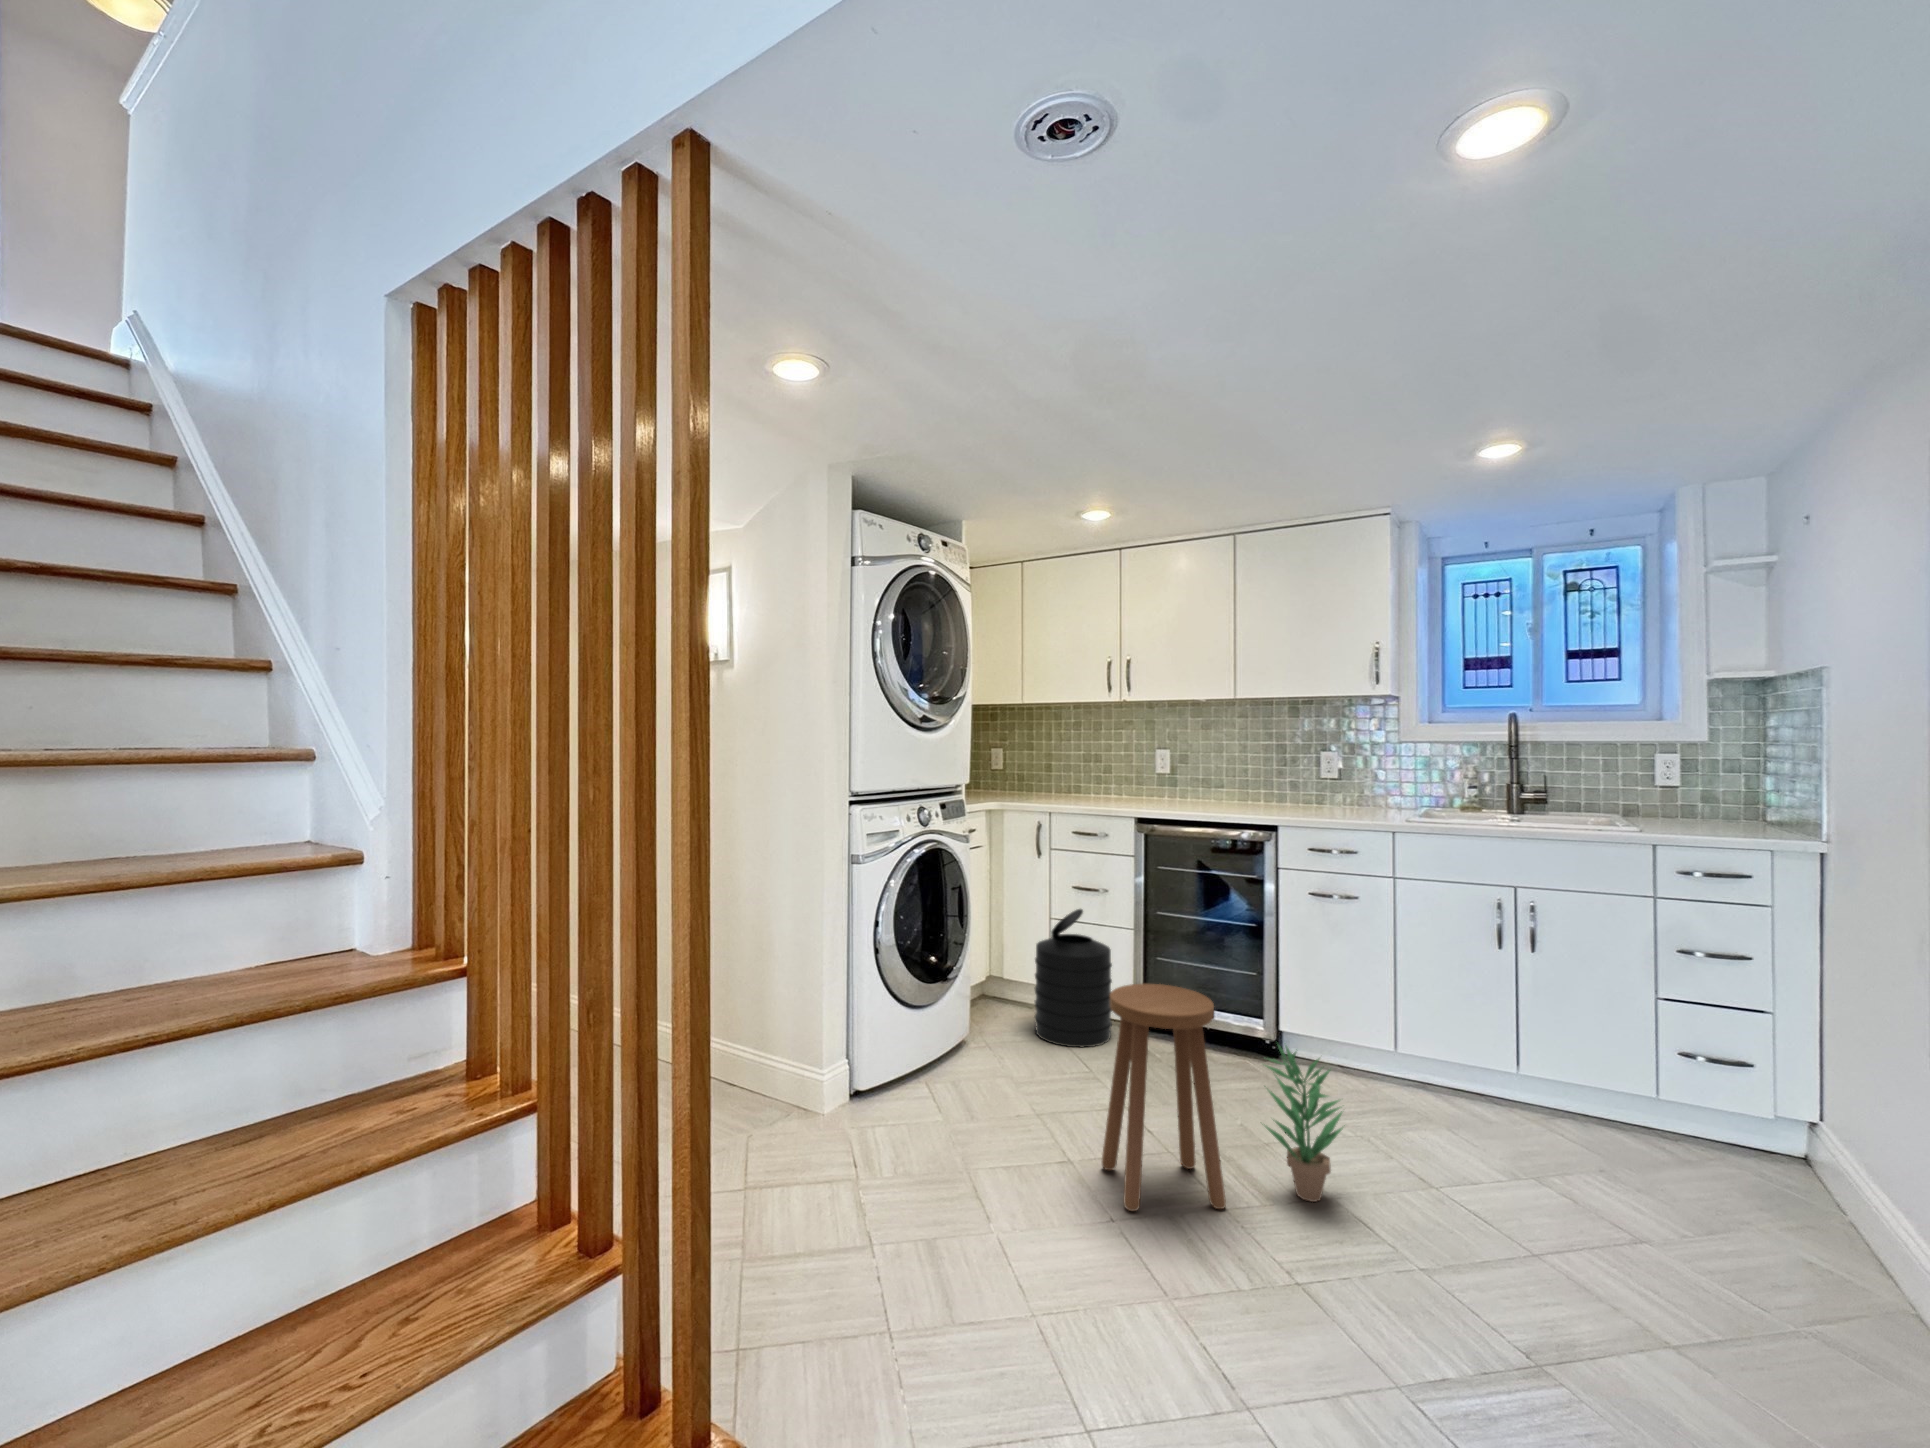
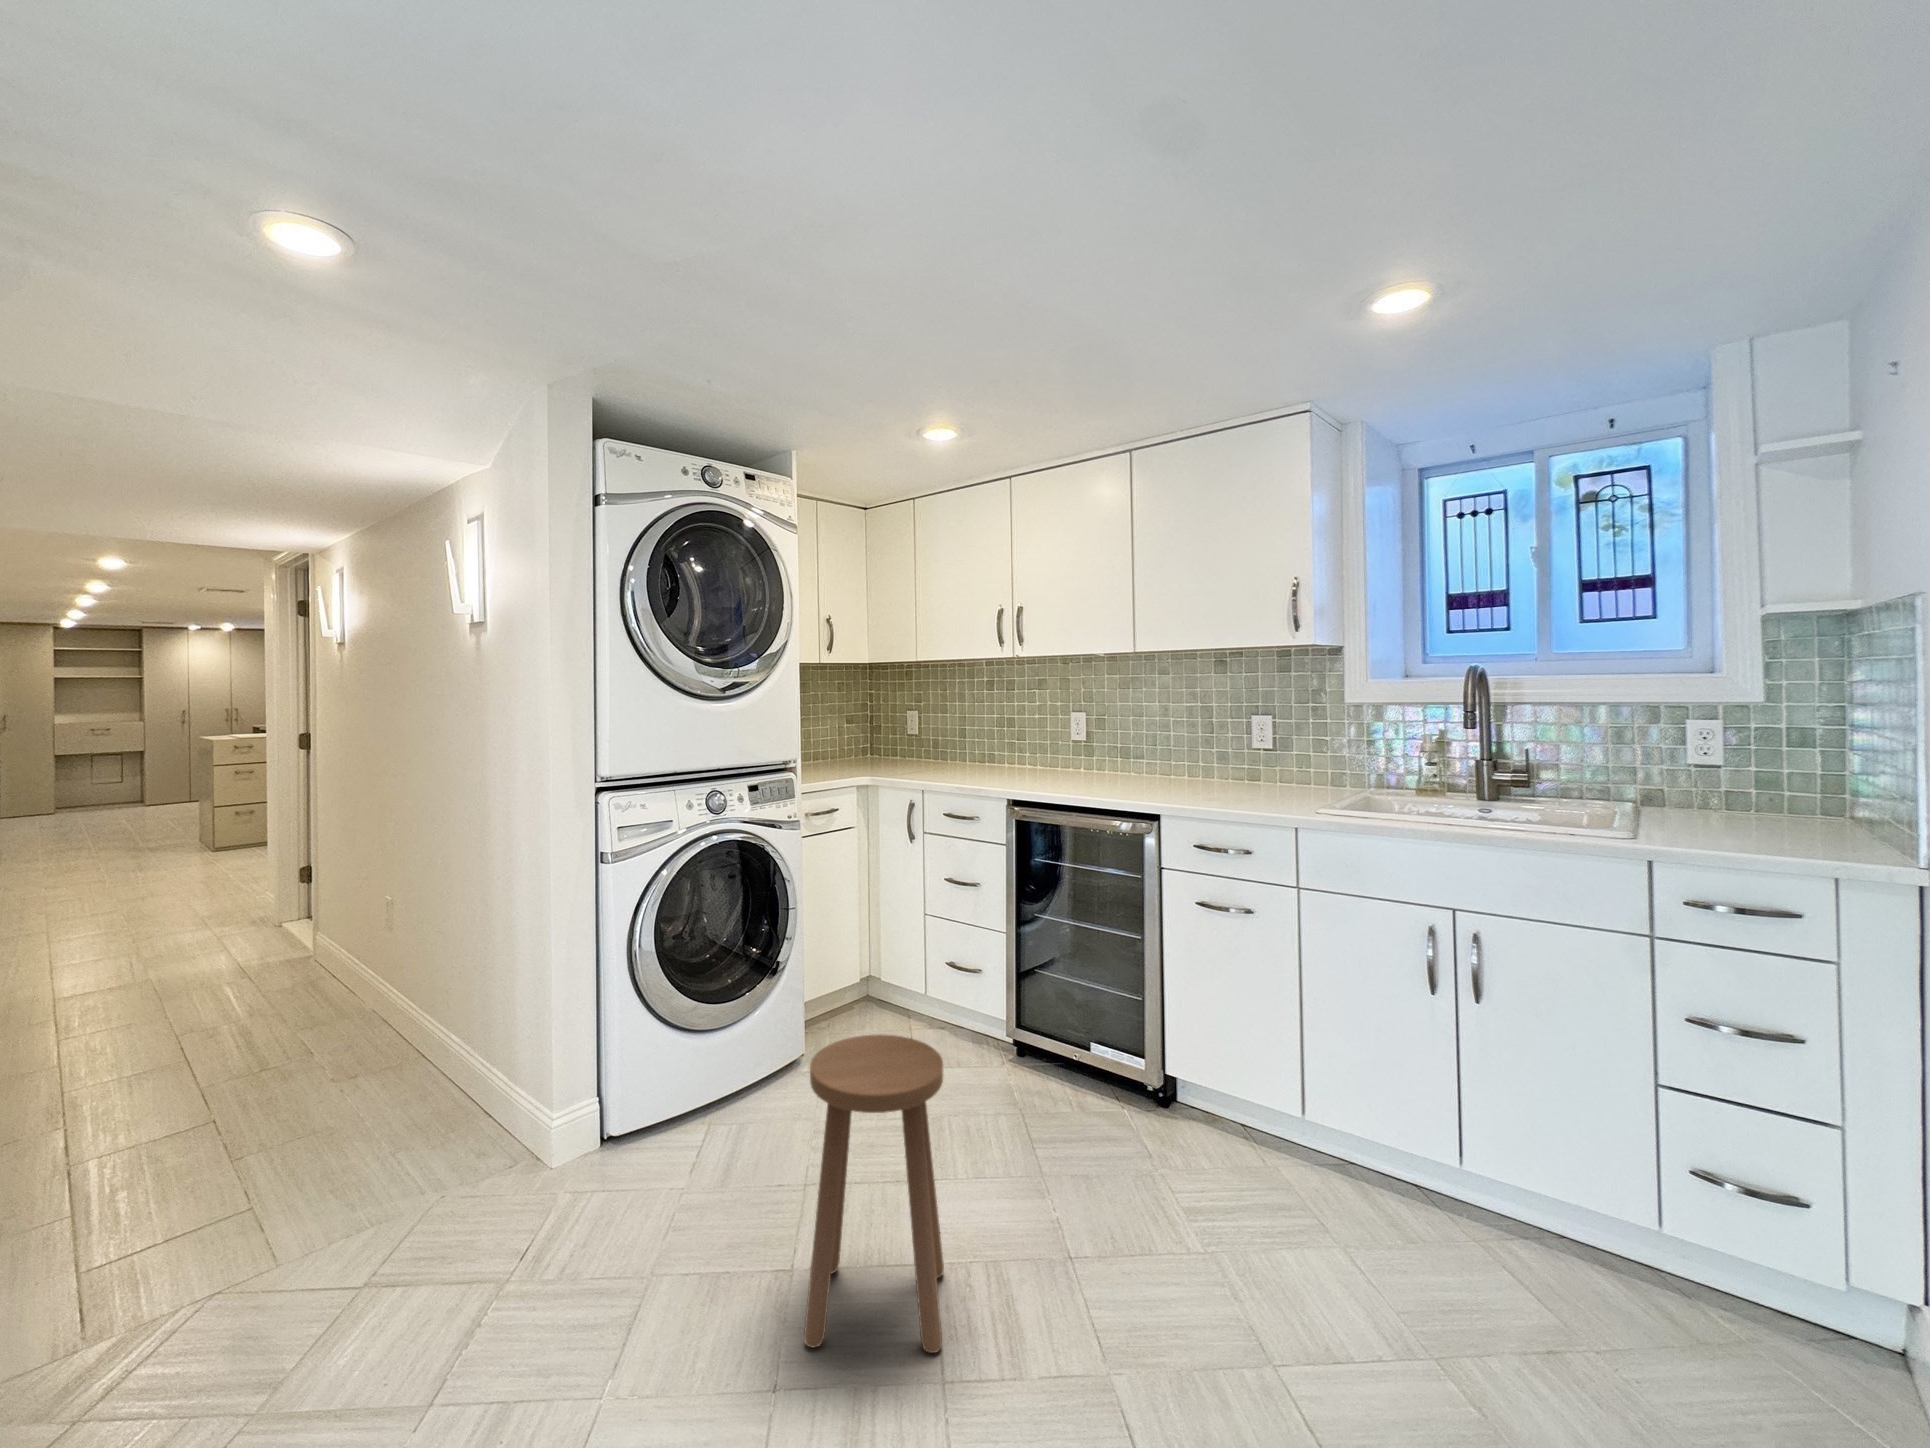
trash can: present [1034,909,1112,1047] -> none [884,909,975,1076]
potted plant: present [1265,1045,1345,1202] -> none [1004,1125,1125,1350]

